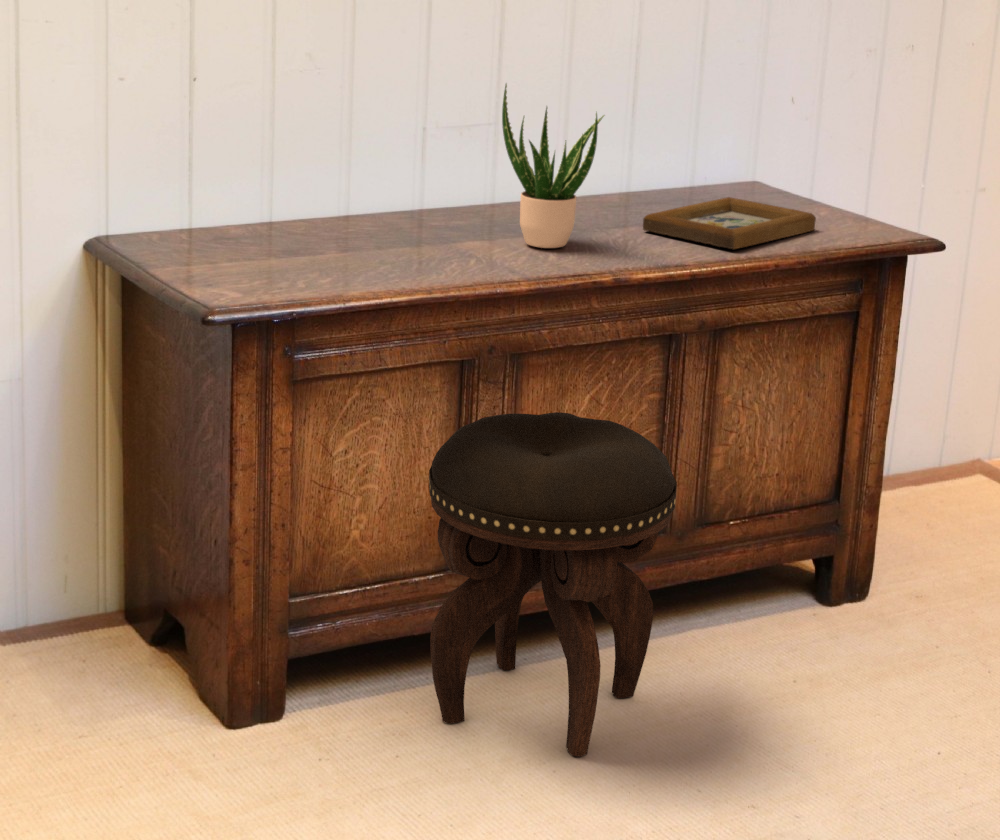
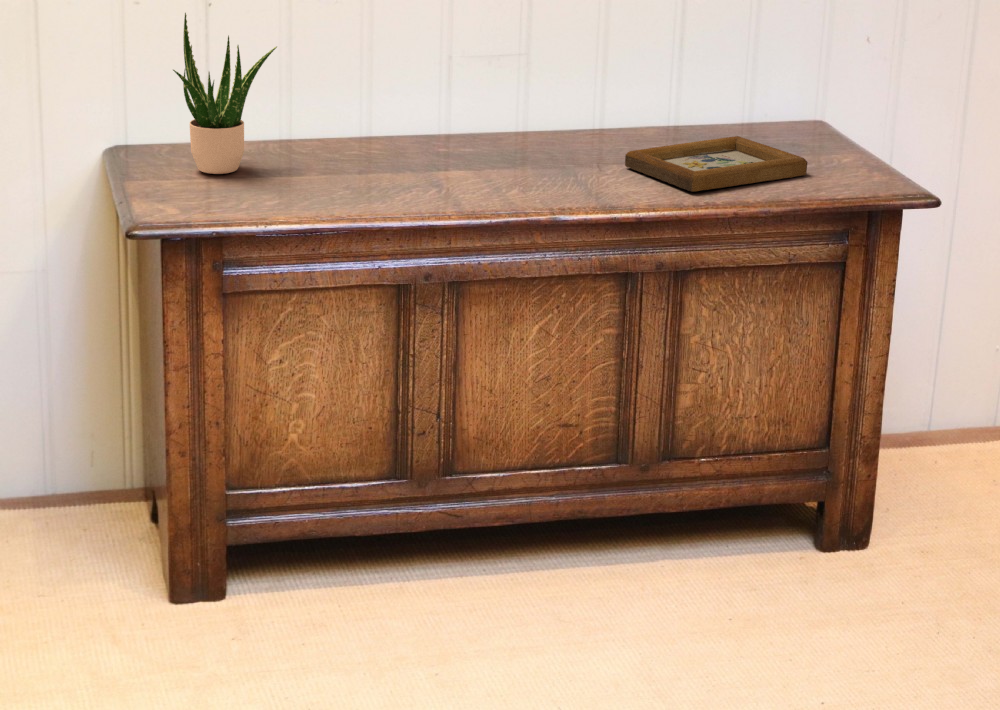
potted plant: present [502,84,604,248] -> present [173,13,277,174]
footstool: present [429,412,677,757] -> none [340,338,577,669]

